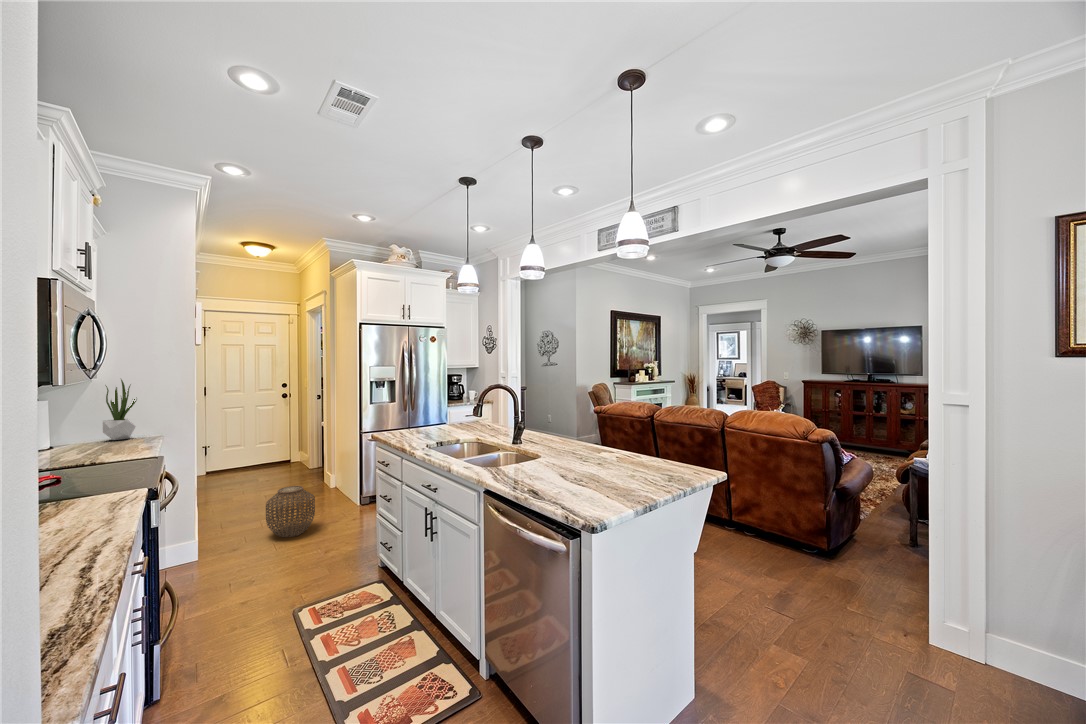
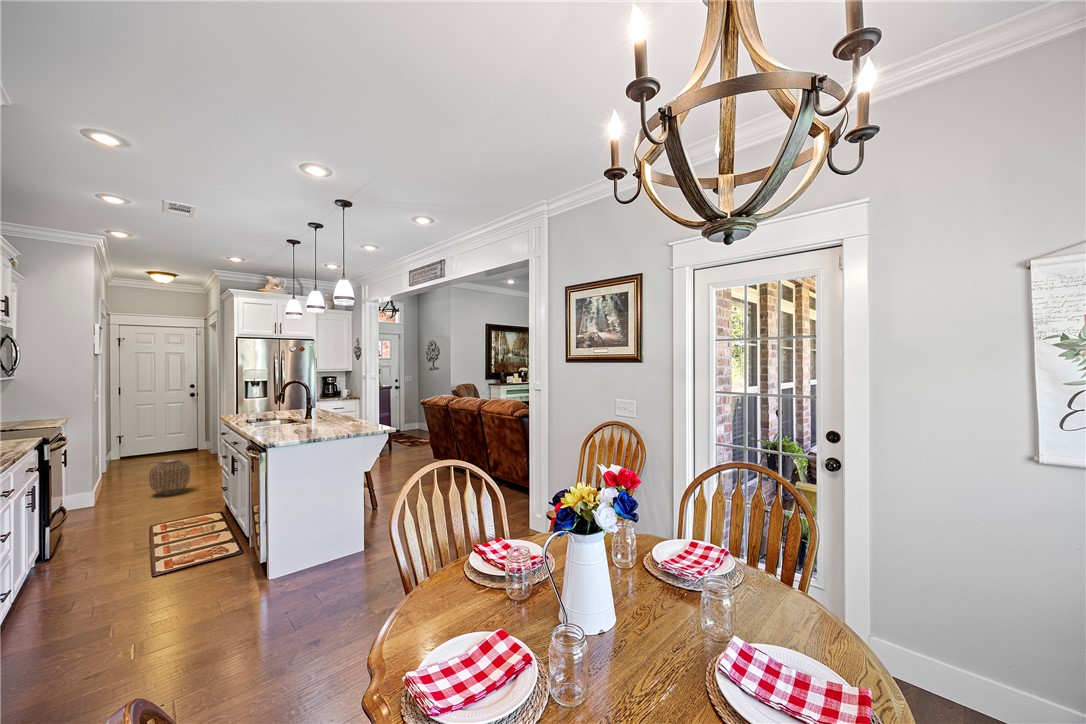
potted plant: present [103,379,137,440] -> none [23,378,50,421]

